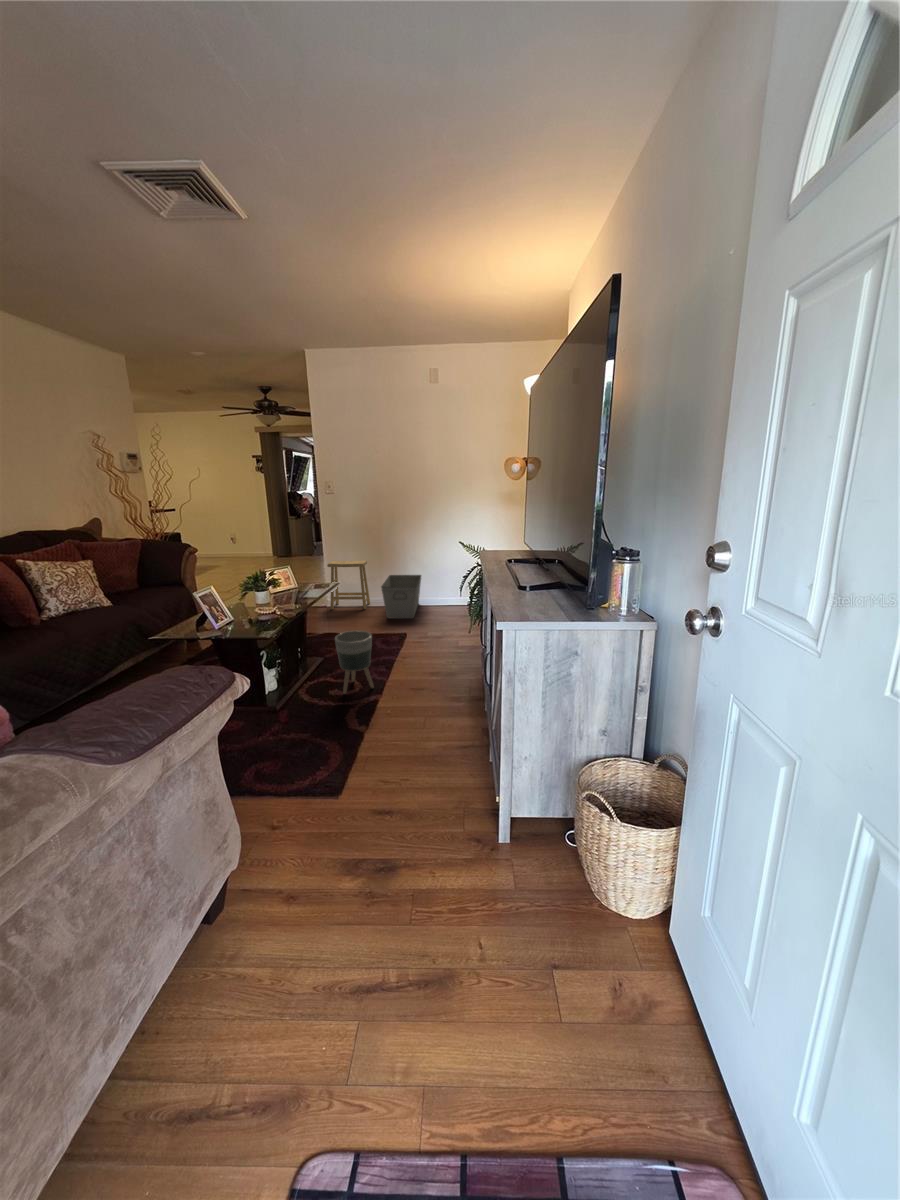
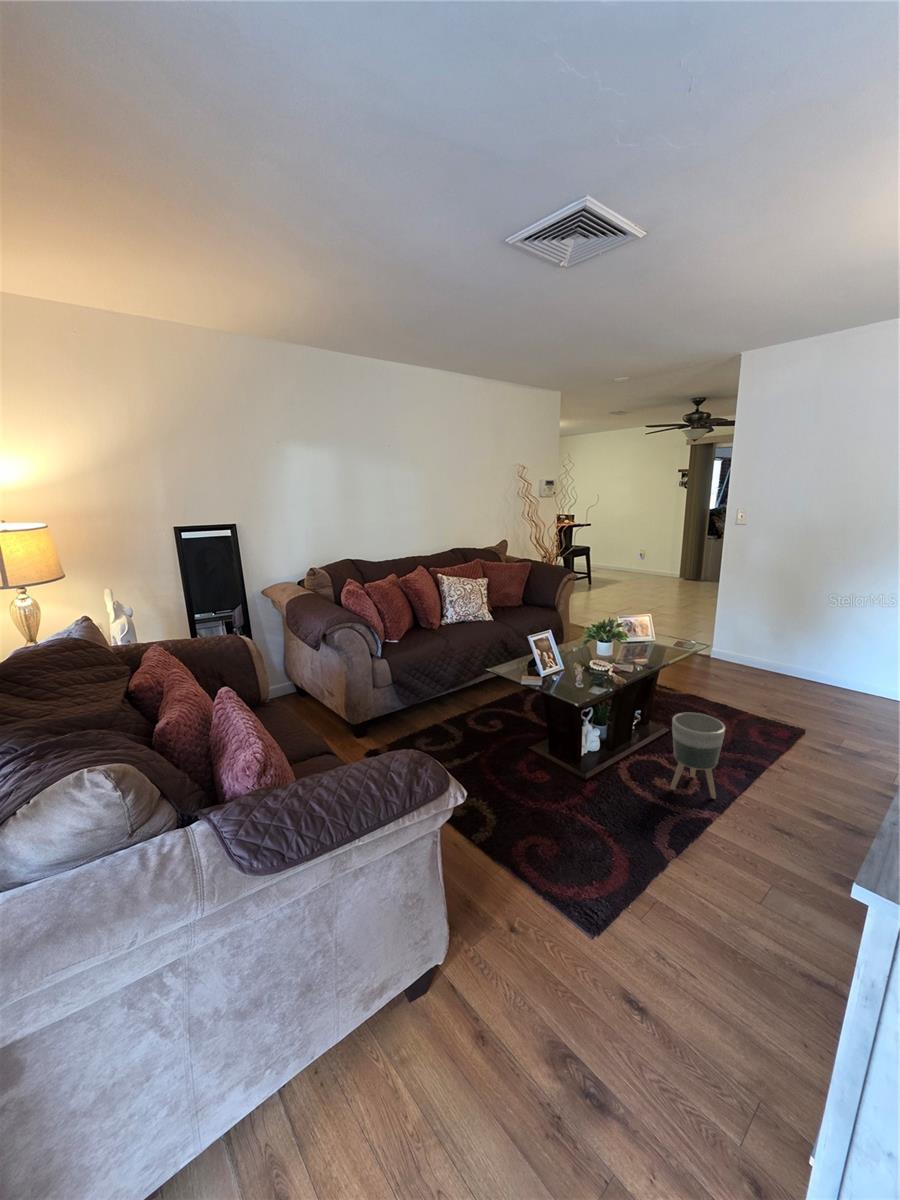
footstool: present [327,560,370,609] -> none [714,606,780,678]
storage bin: present [381,575,421,618] -> none [788,639,872,712]

